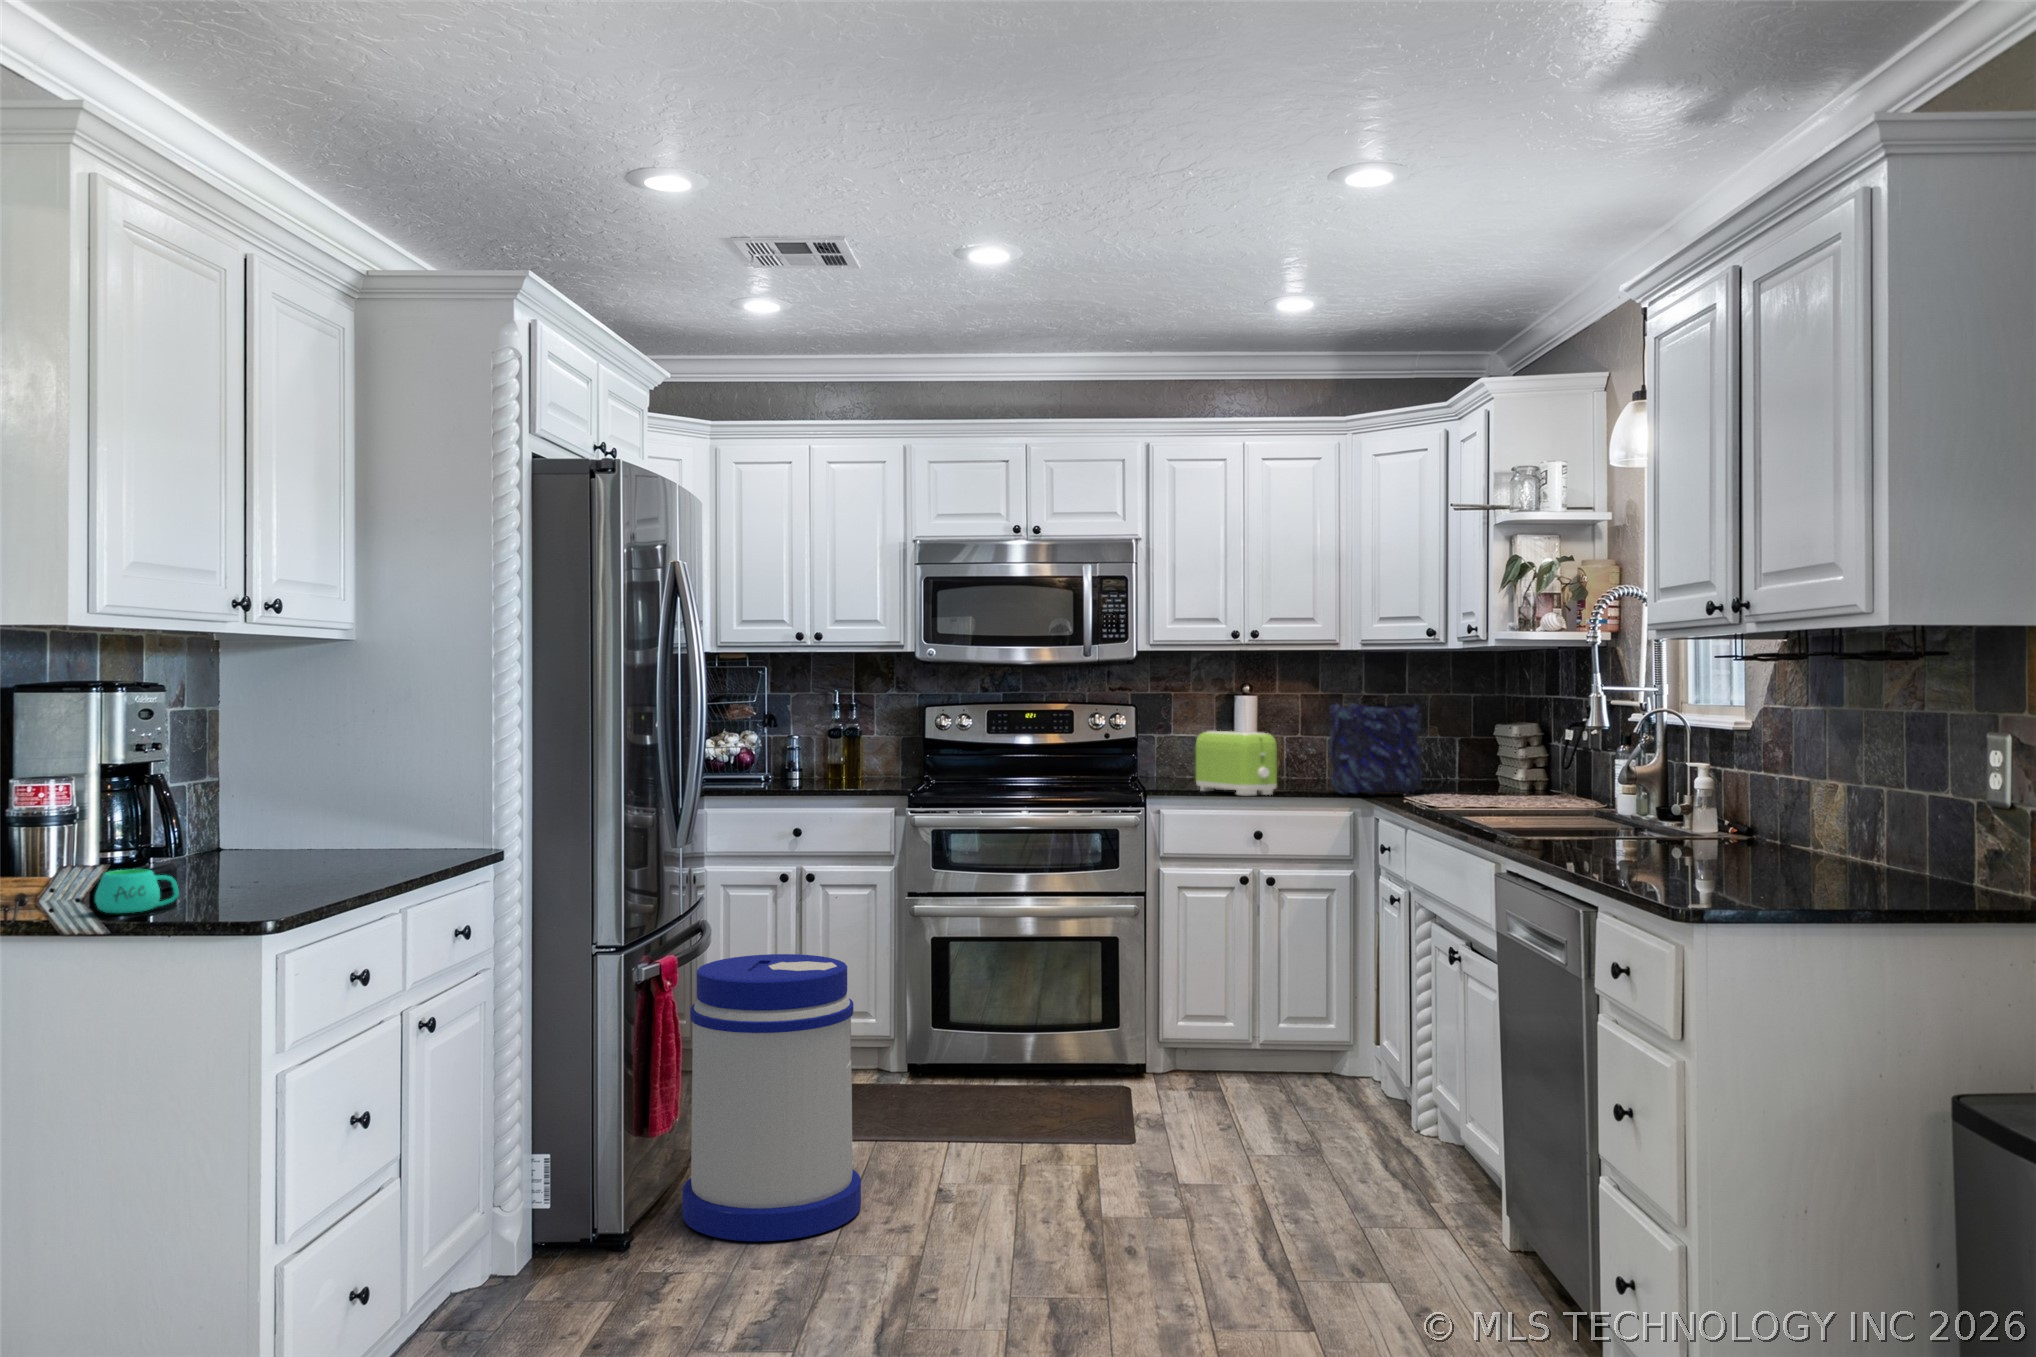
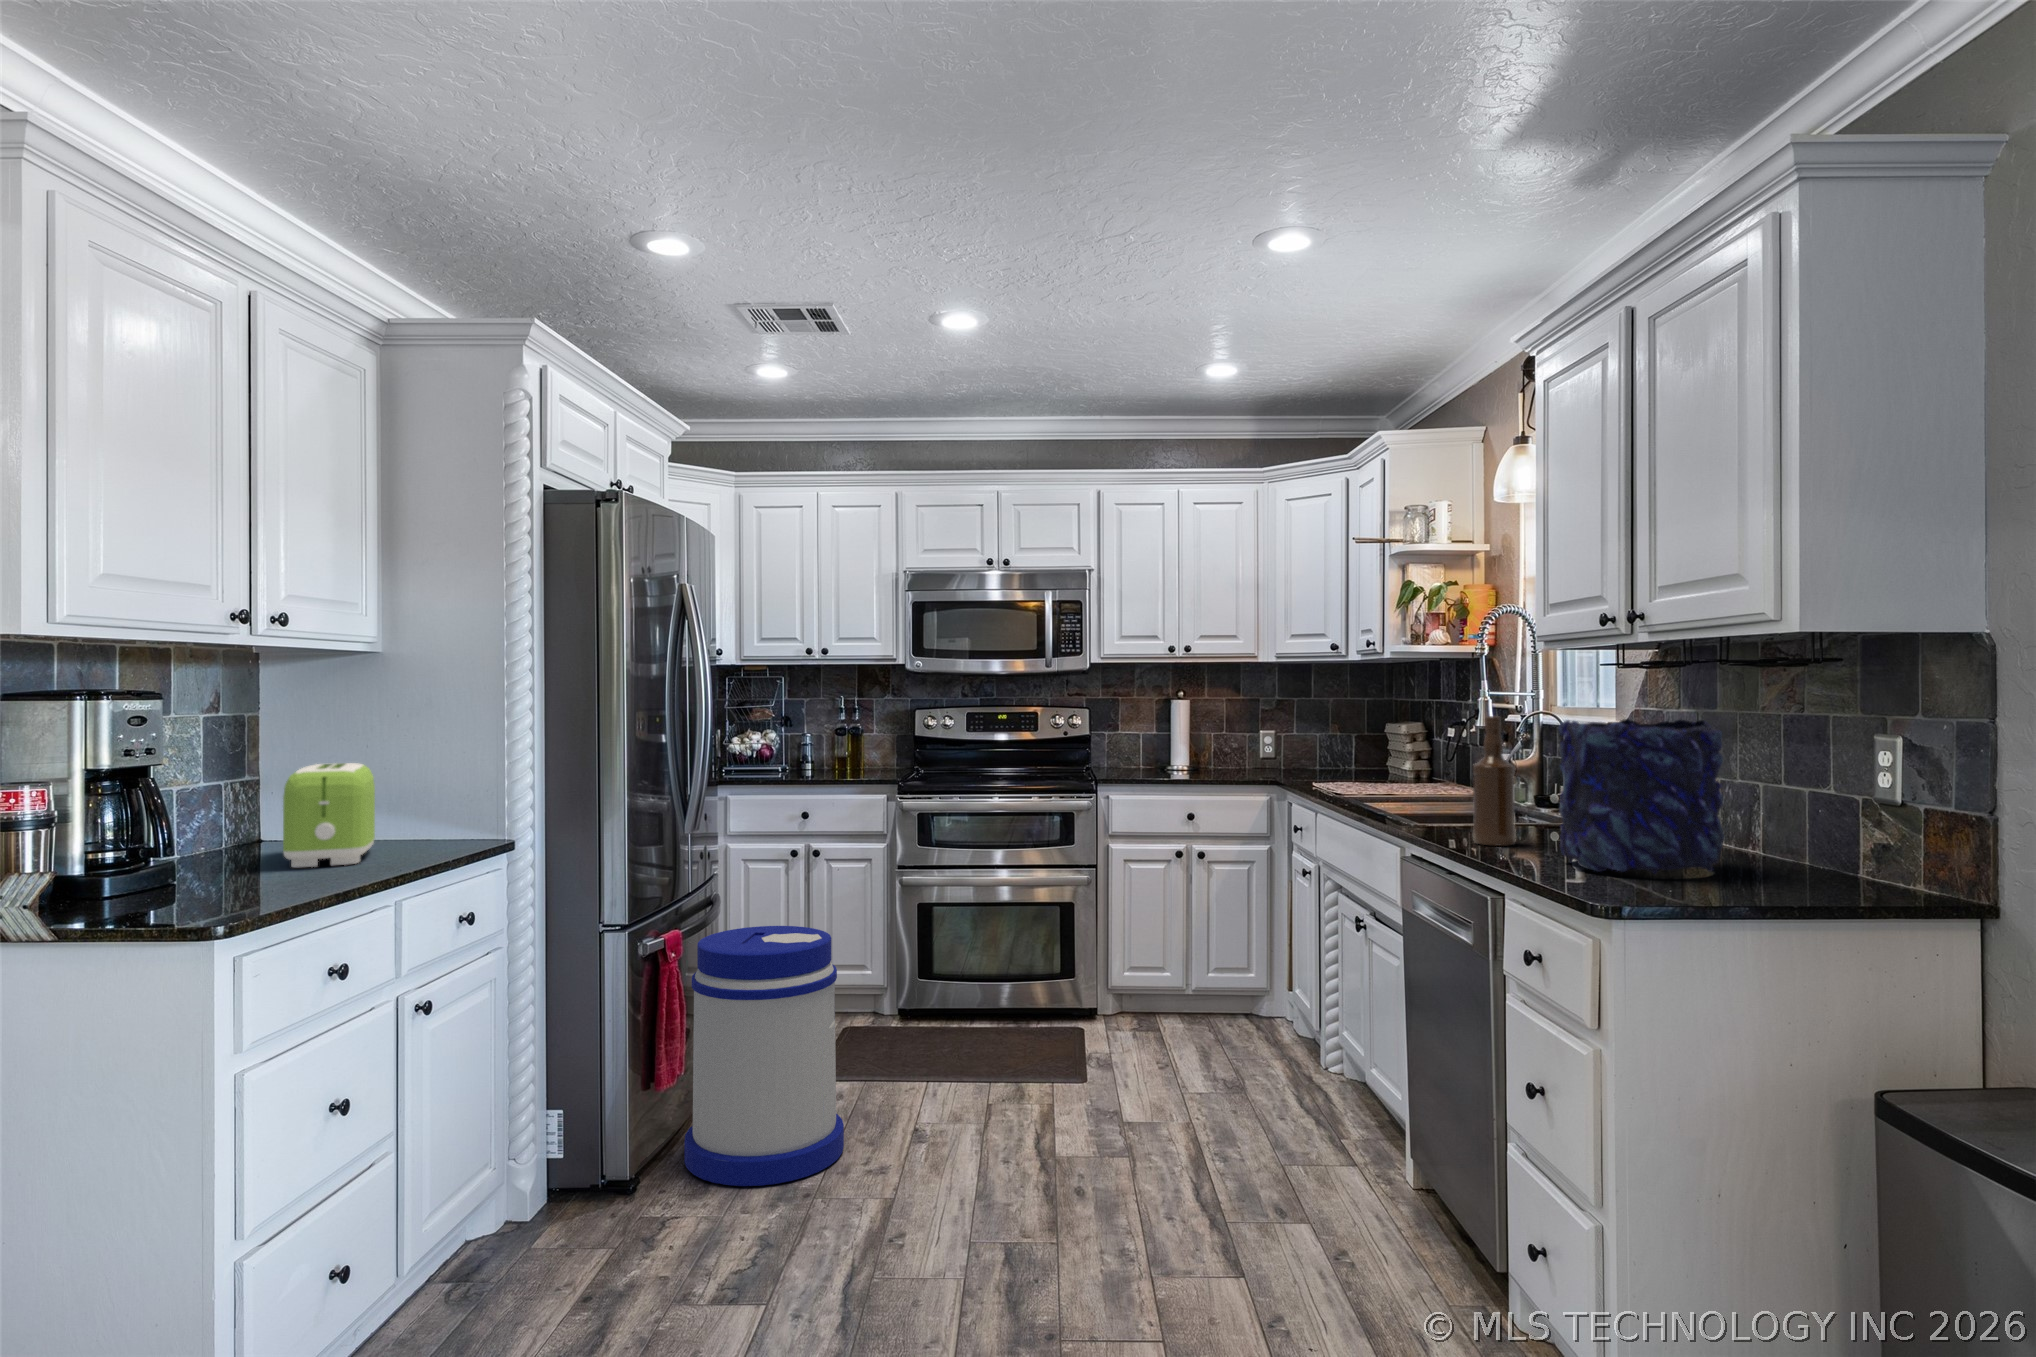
vase: present [1330,703,1422,794] -> present [1559,719,1724,874]
bottle: none [1573,715,1619,858] -> present [1473,716,1516,846]
toaster: present [1196,731,1277,796] -> present [283,763,375,867]
mug: present [95,869,179,913] -> none [74,870,162,914]

